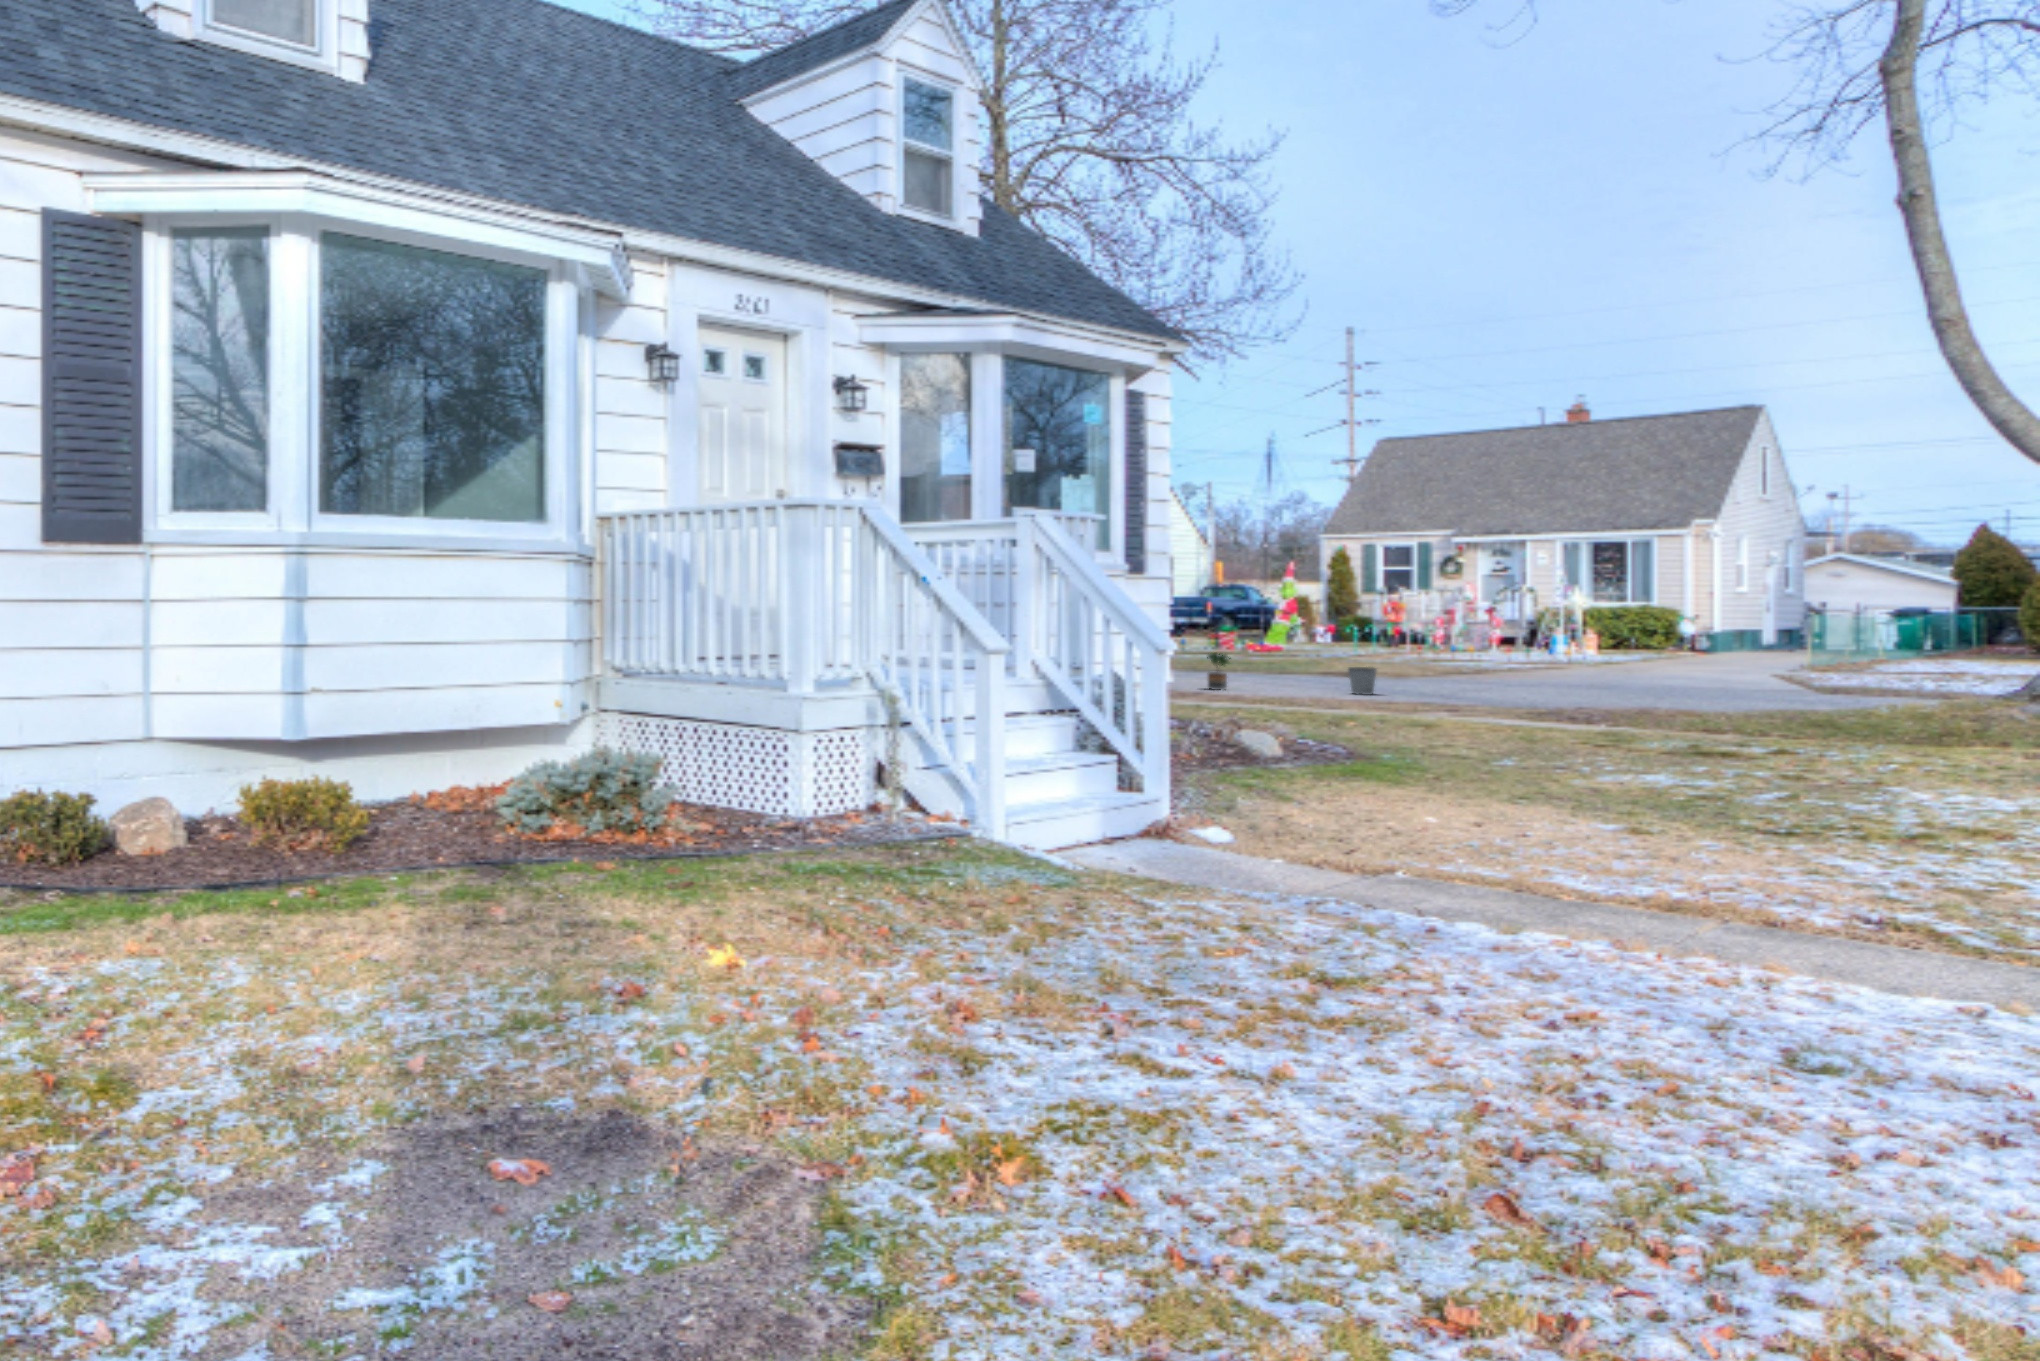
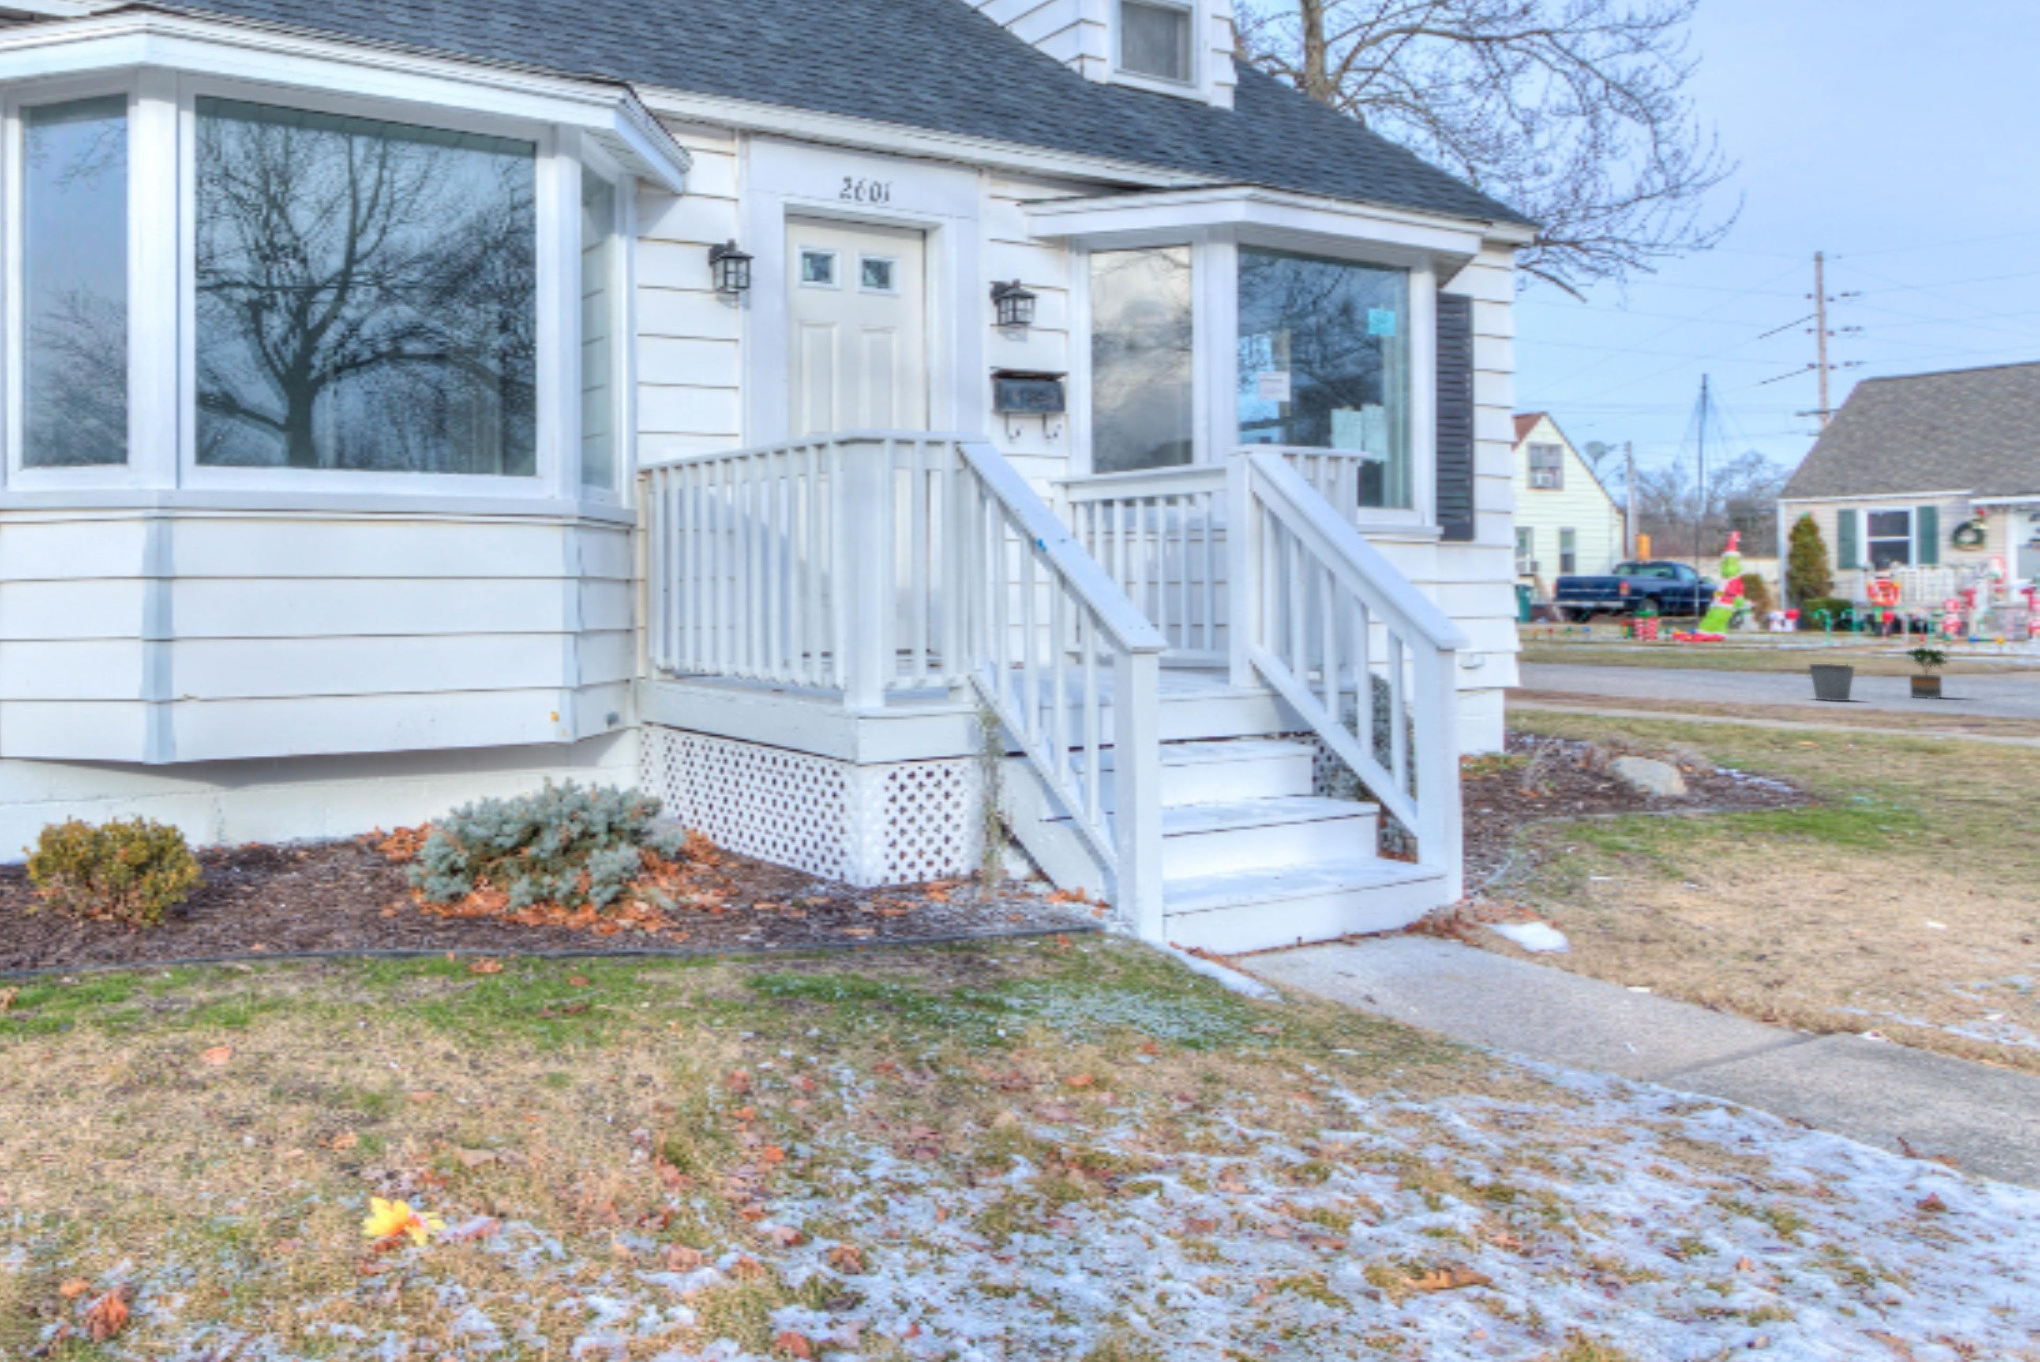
potted tree: present [1207,653,1231,690] -> present [1906,648,1947,699]

